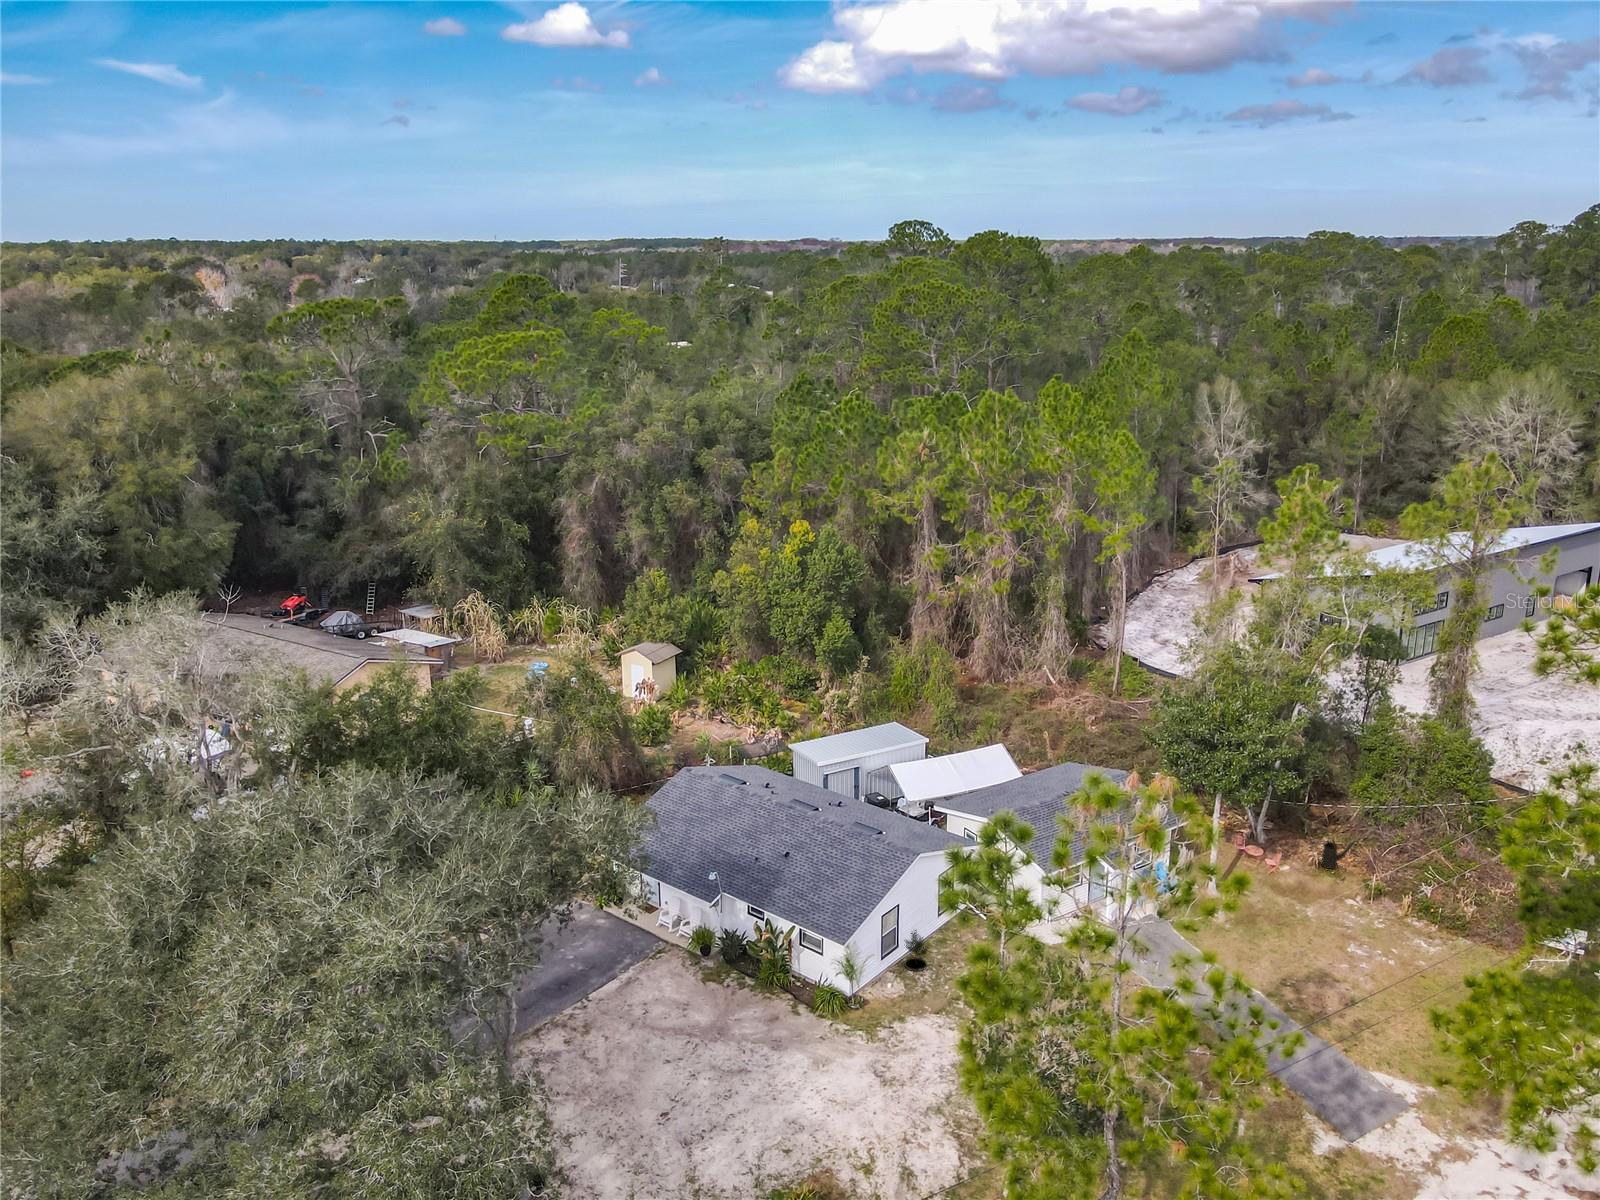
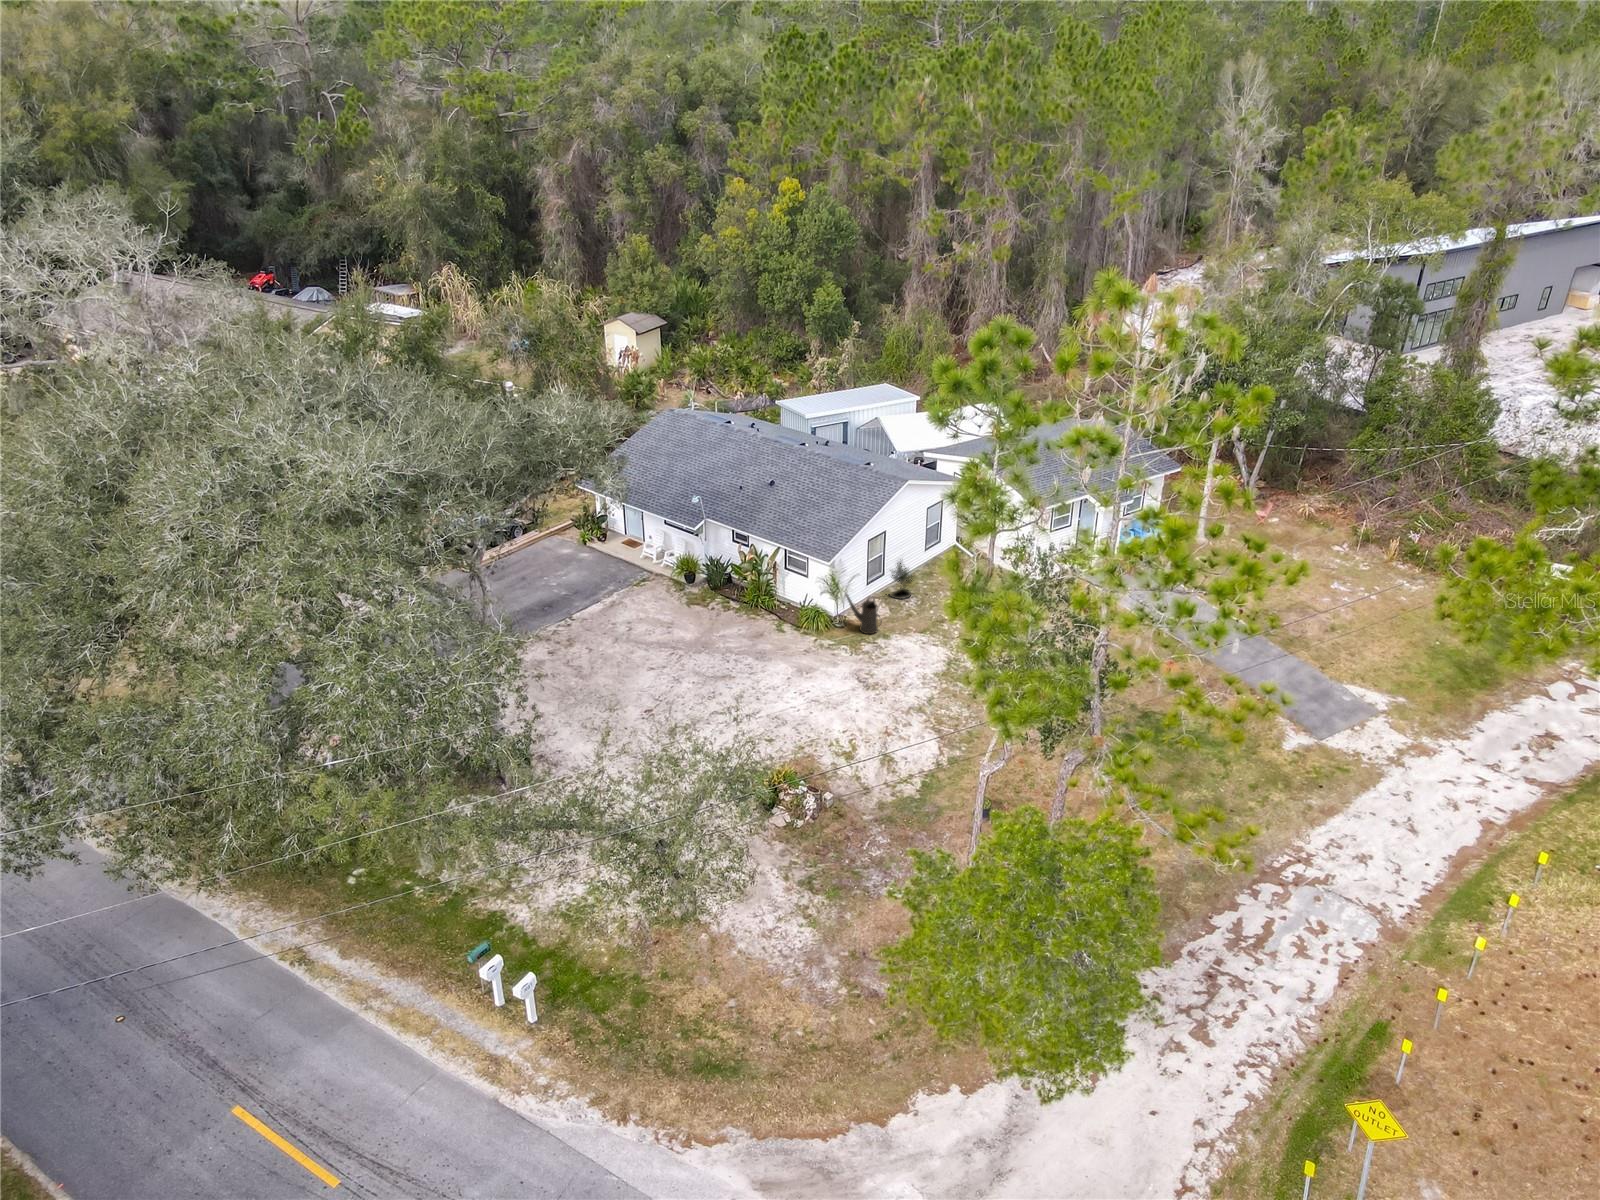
watering can: present [1321,839,1354,869] -> present [846,594,879,634]

